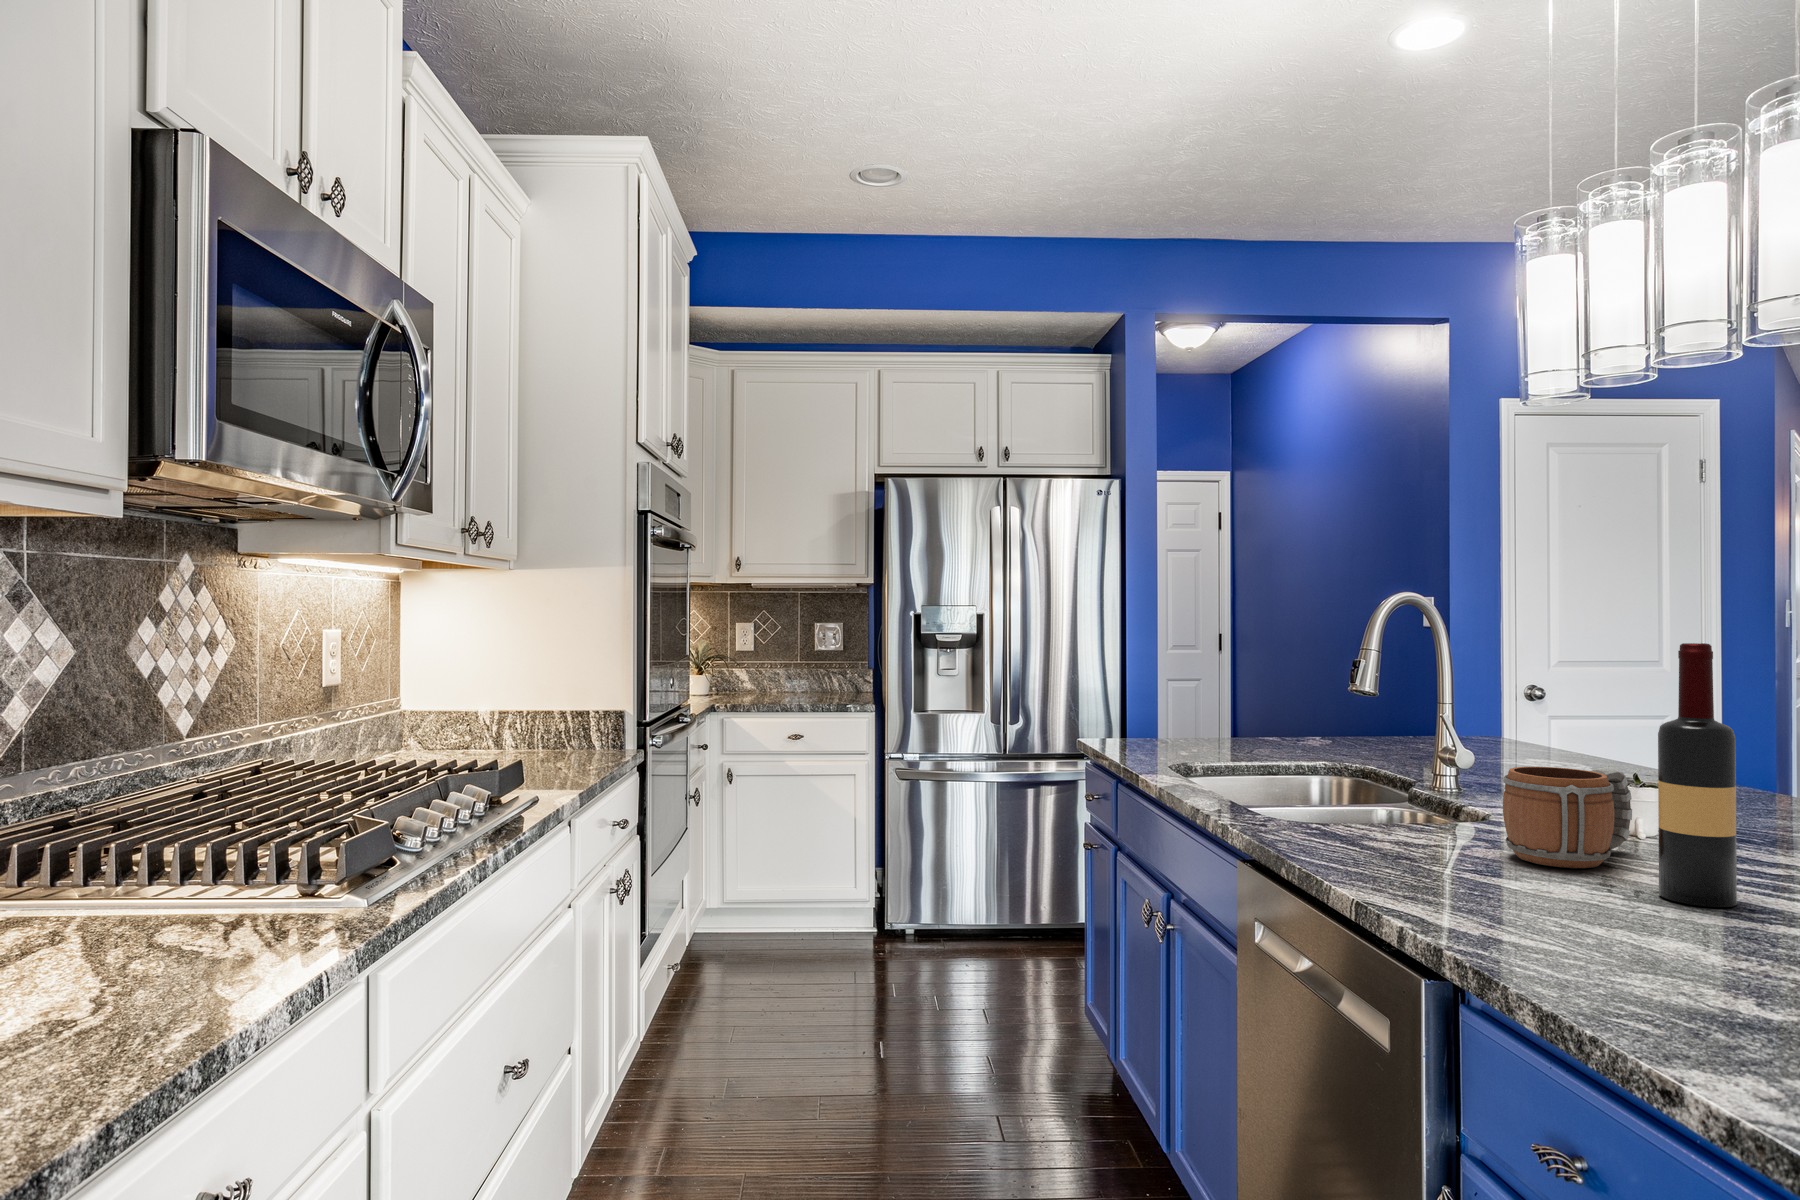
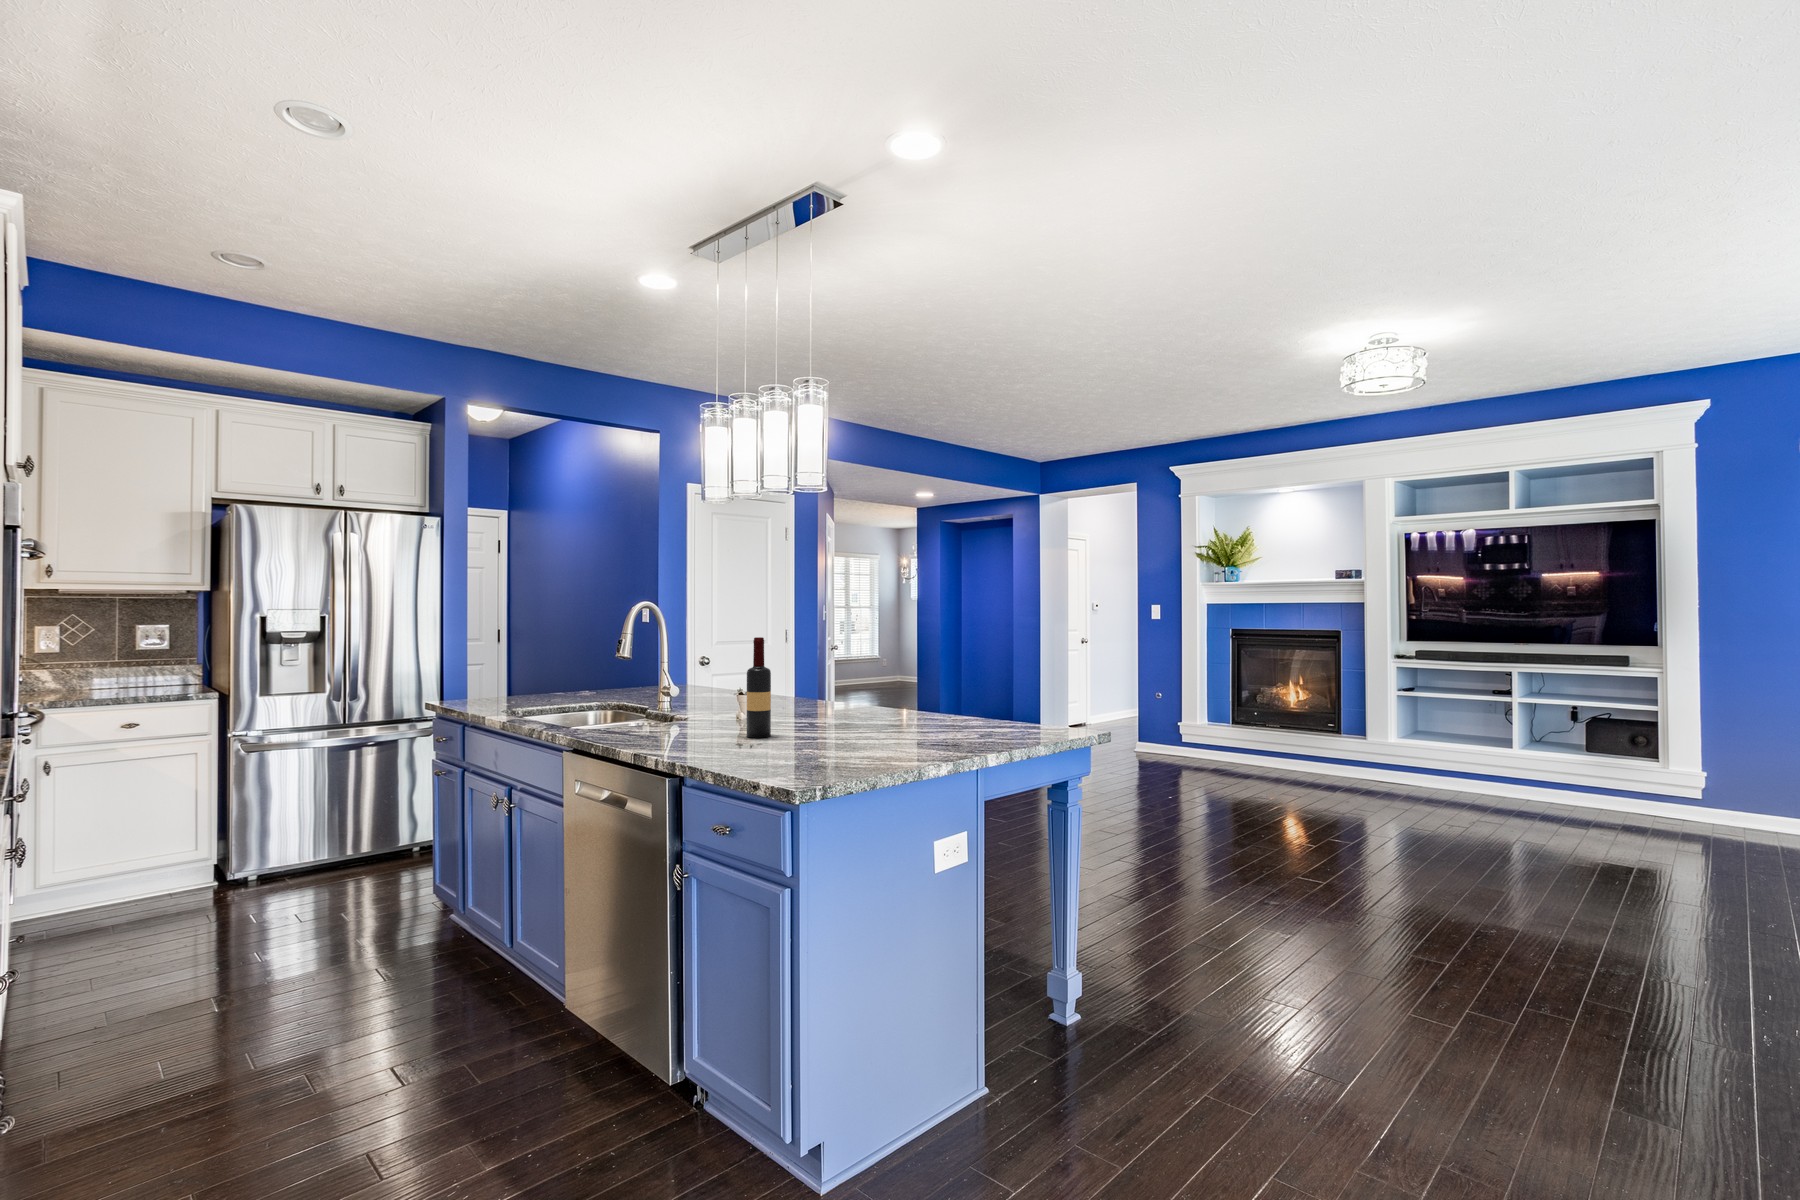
mug: present [1503,767,1632,868] -> none [692,689,740,732]

